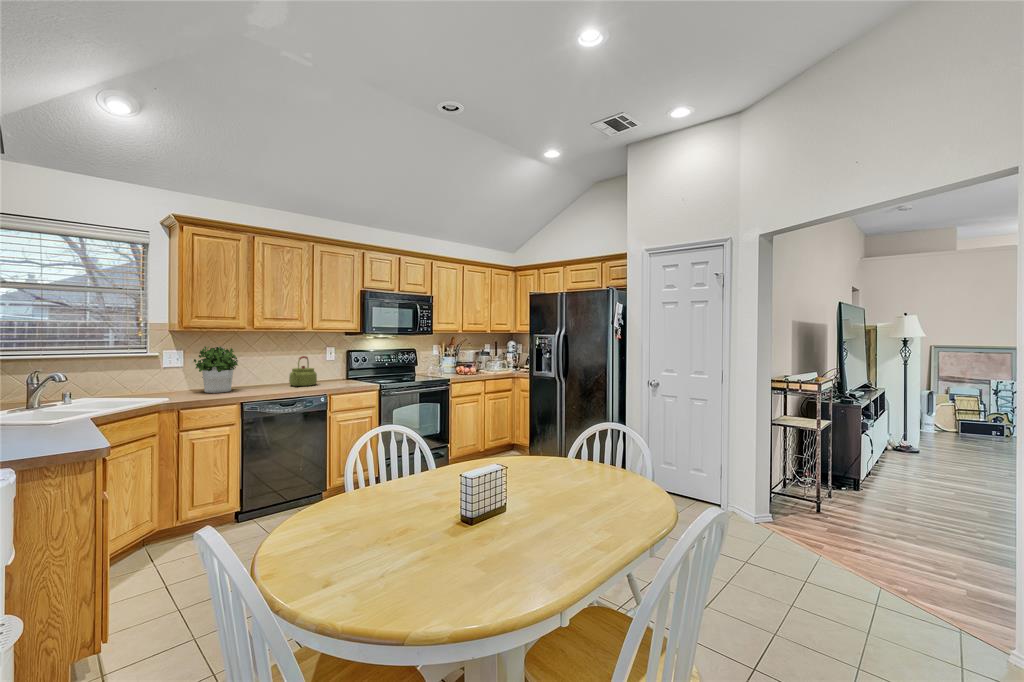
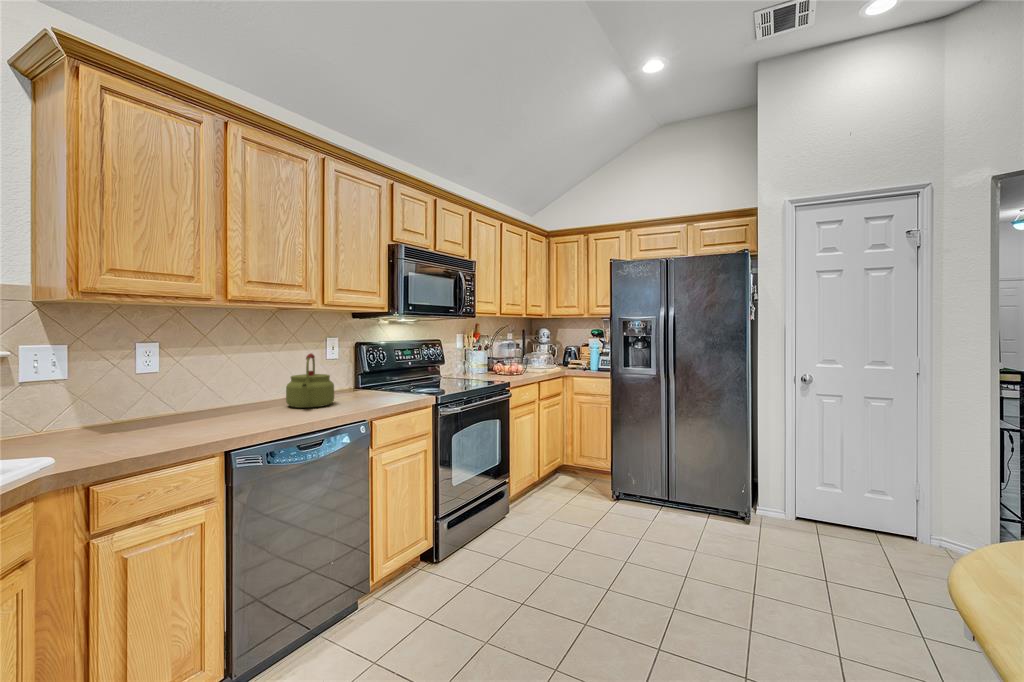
potted plant: present [194,346,238,393] -> none [96,334,199,433]

